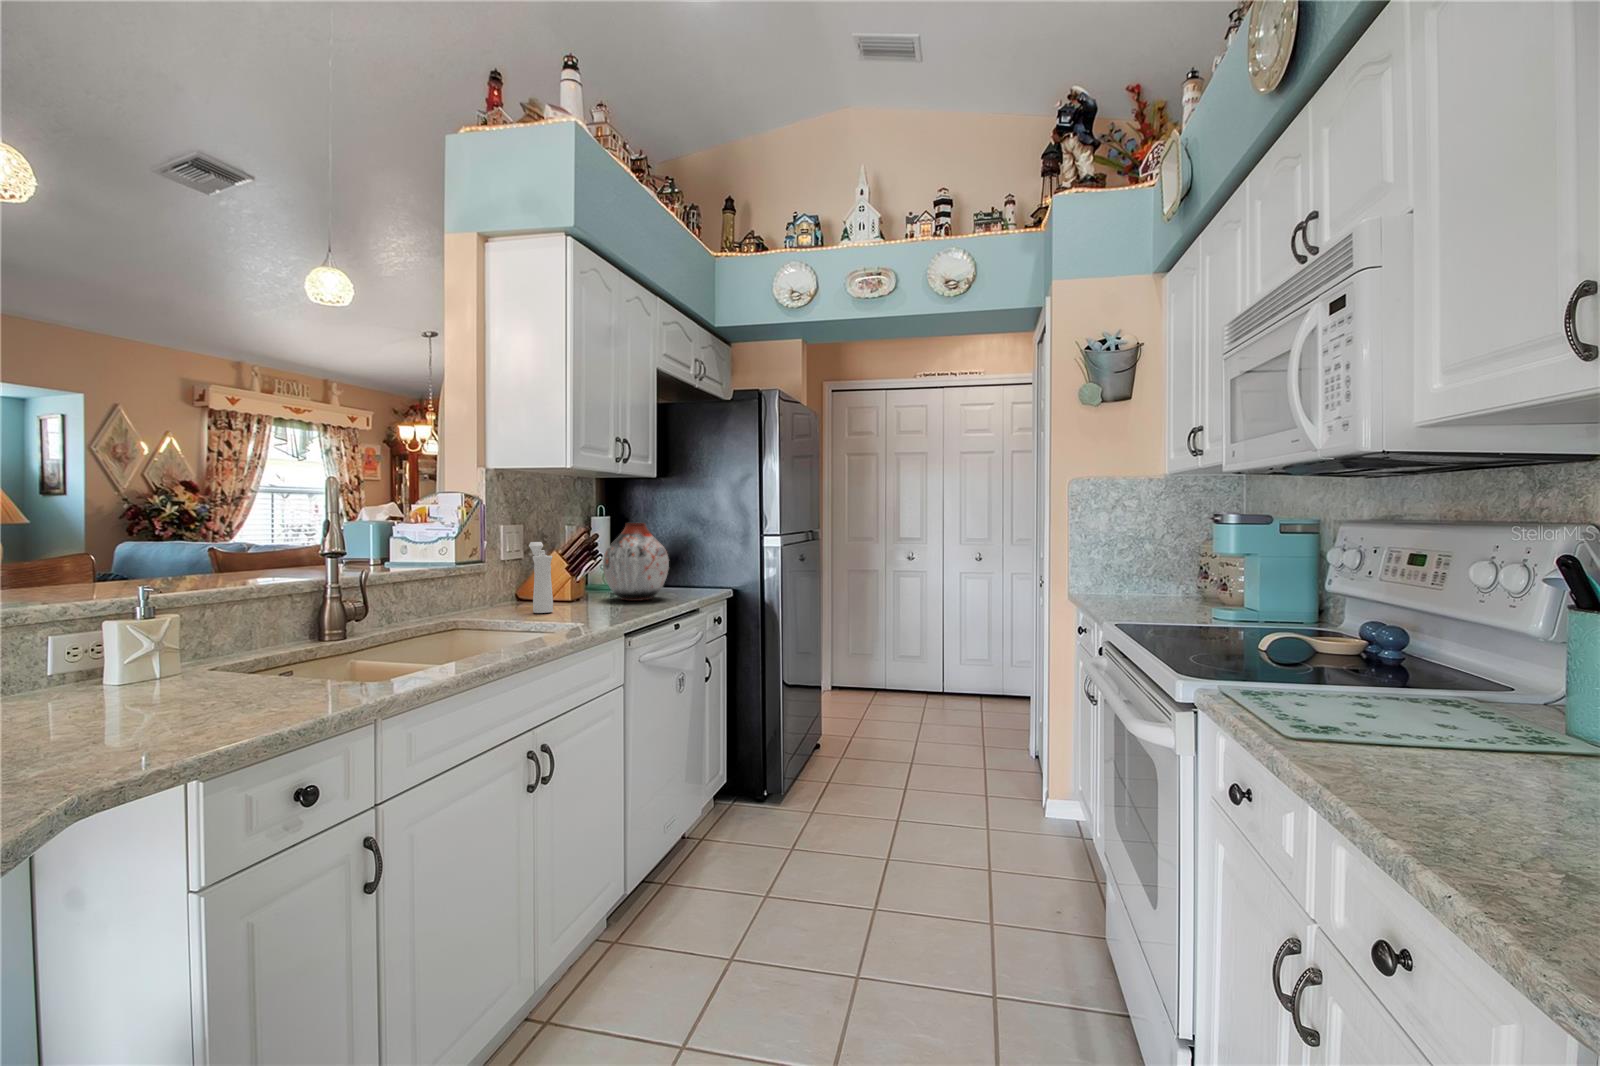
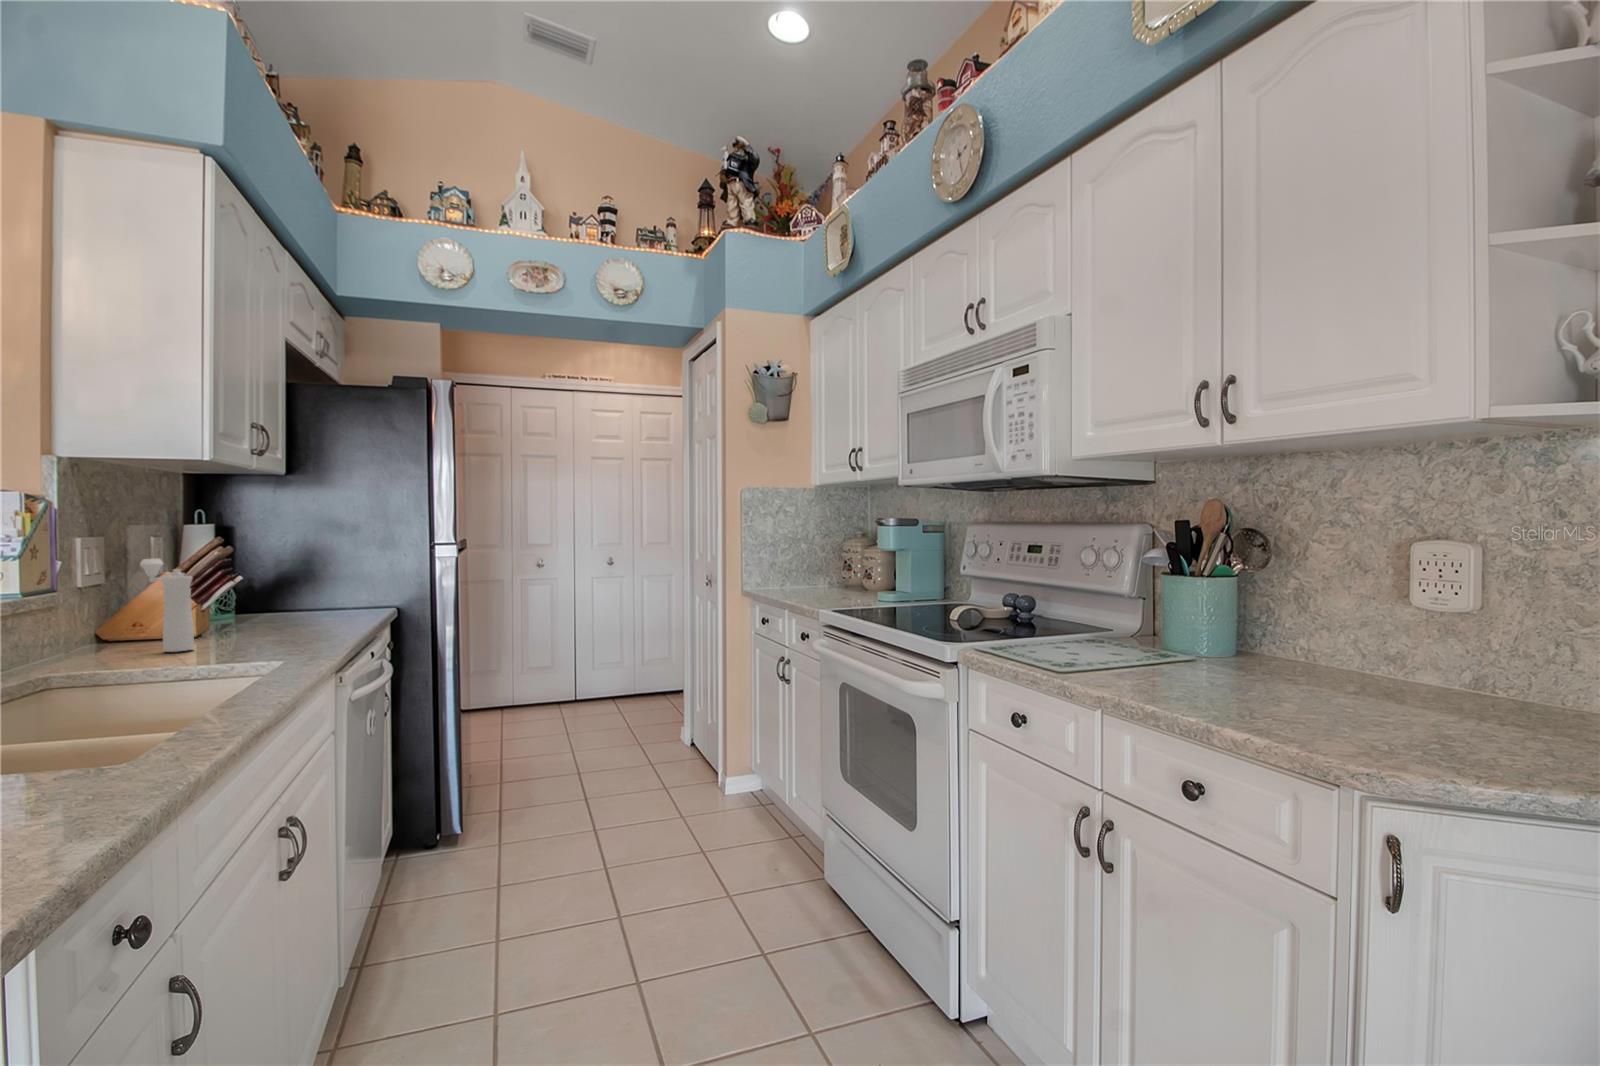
vase: present [603,523,669,601] -> none [238,532,334,629]

